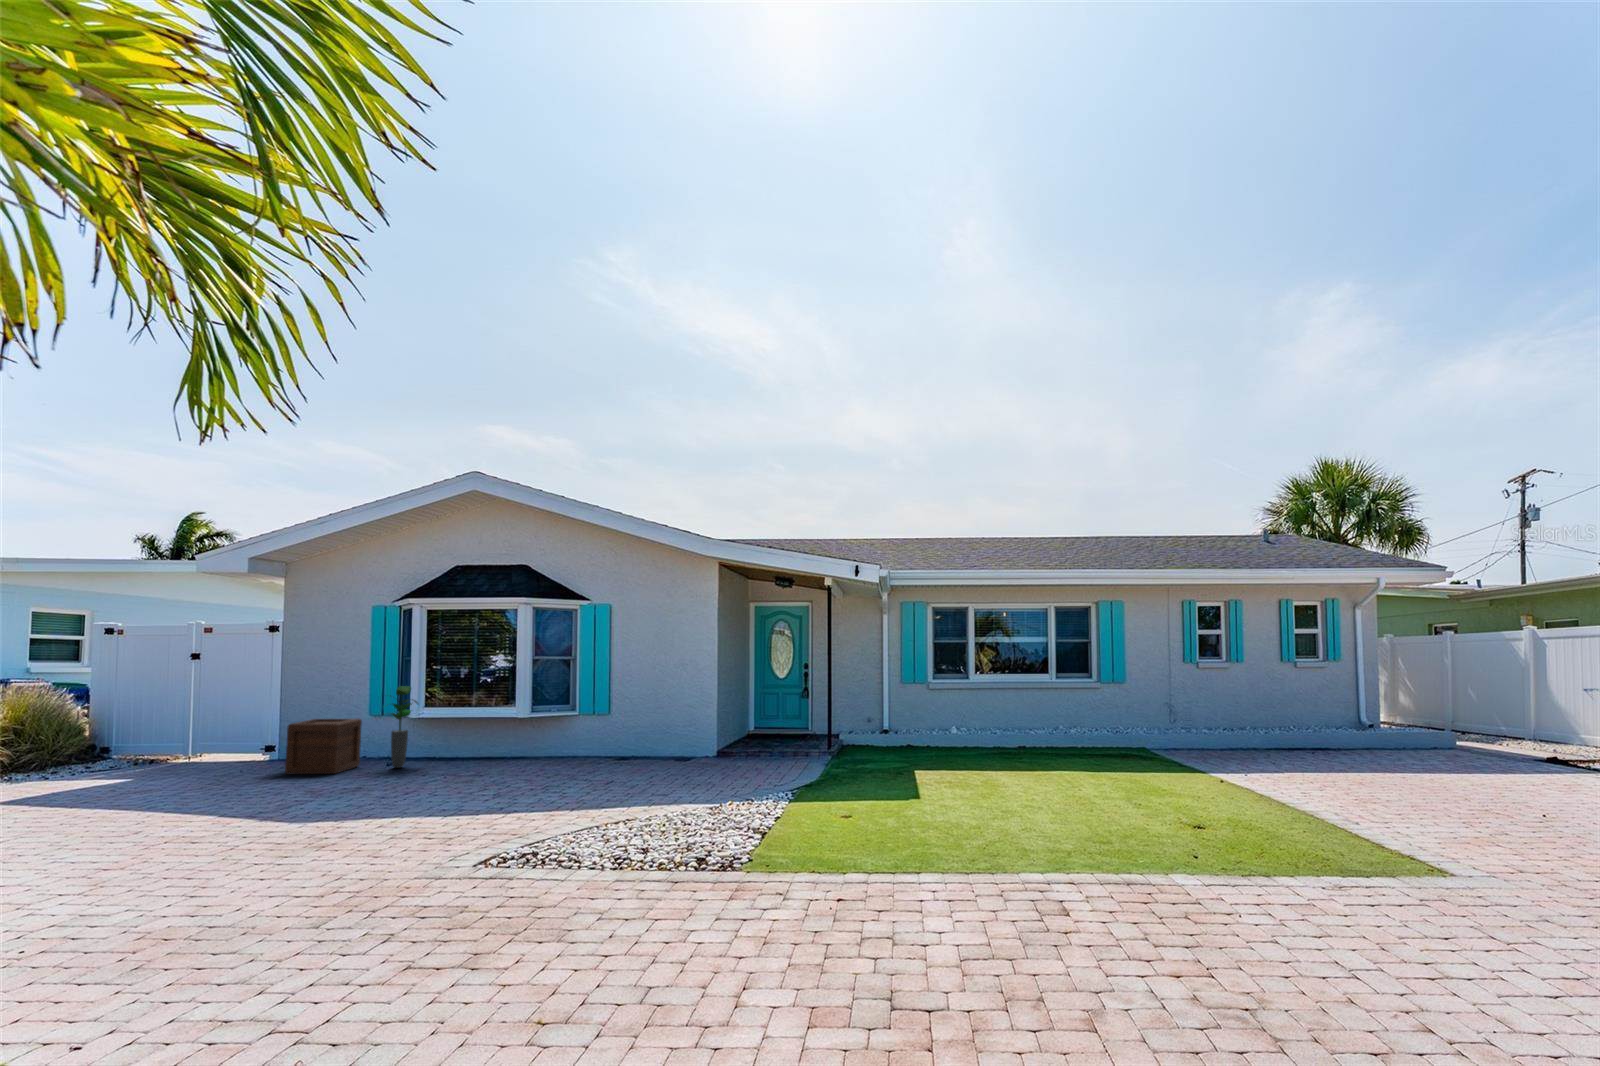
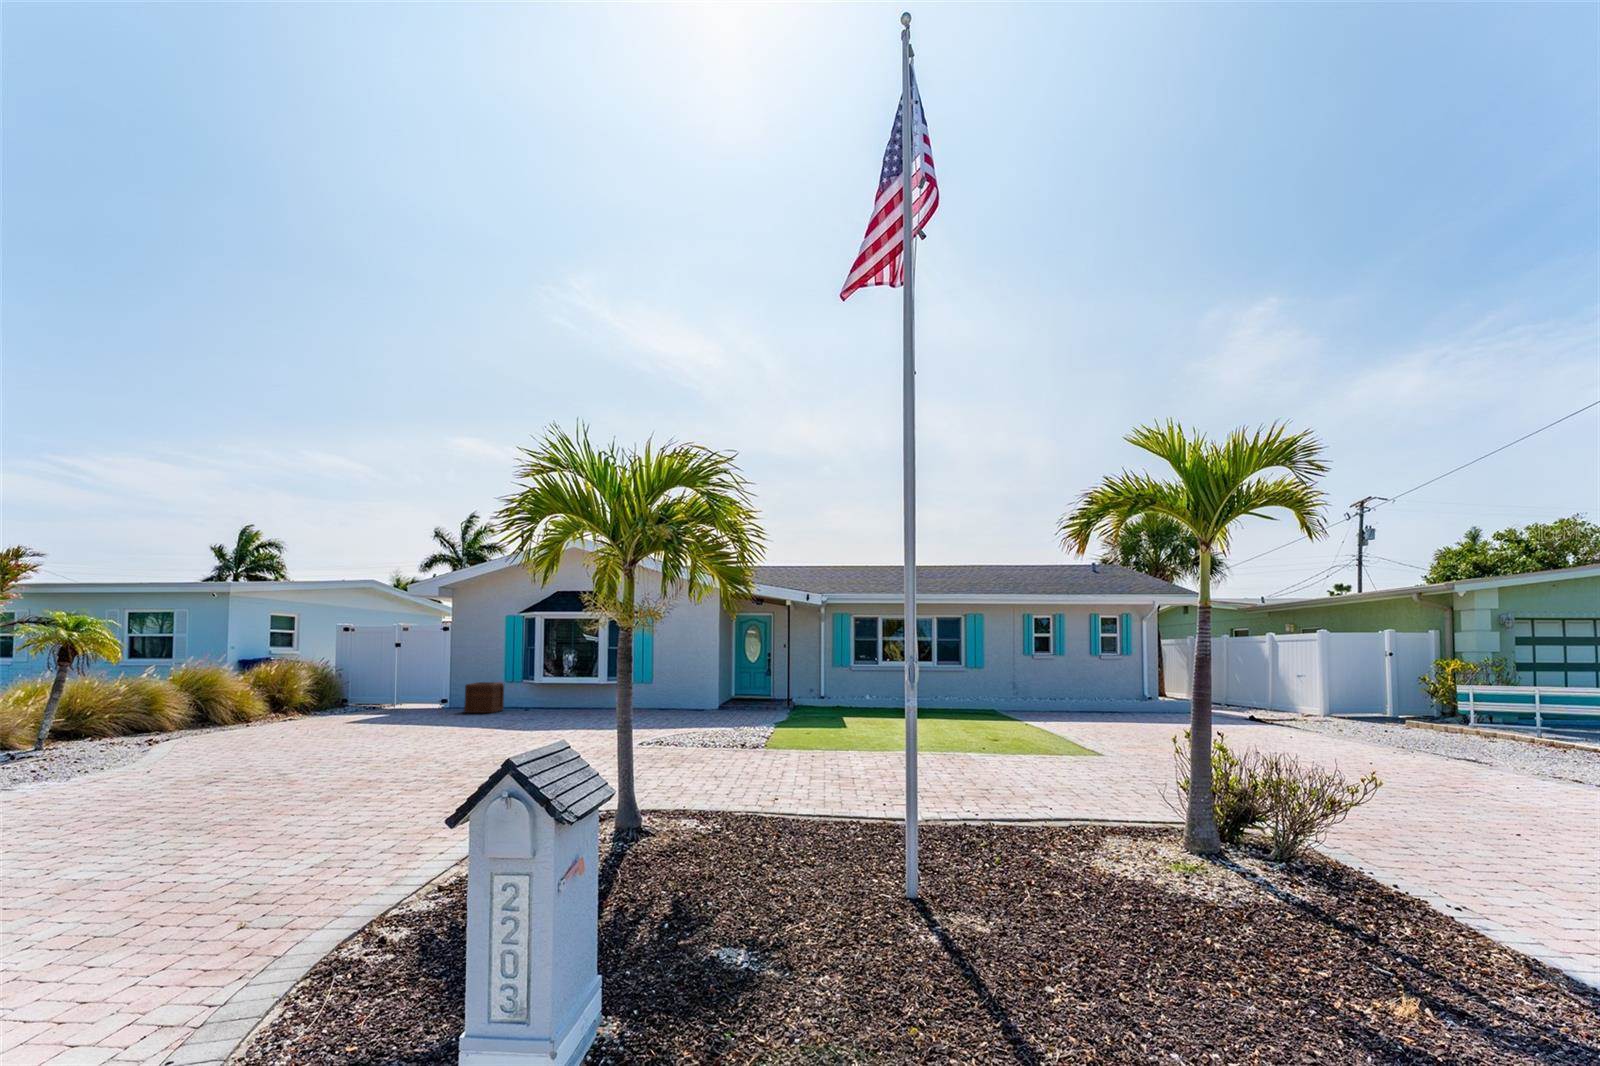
potted plant: present [383,686,417,768] -> none [516,664,537,711]

